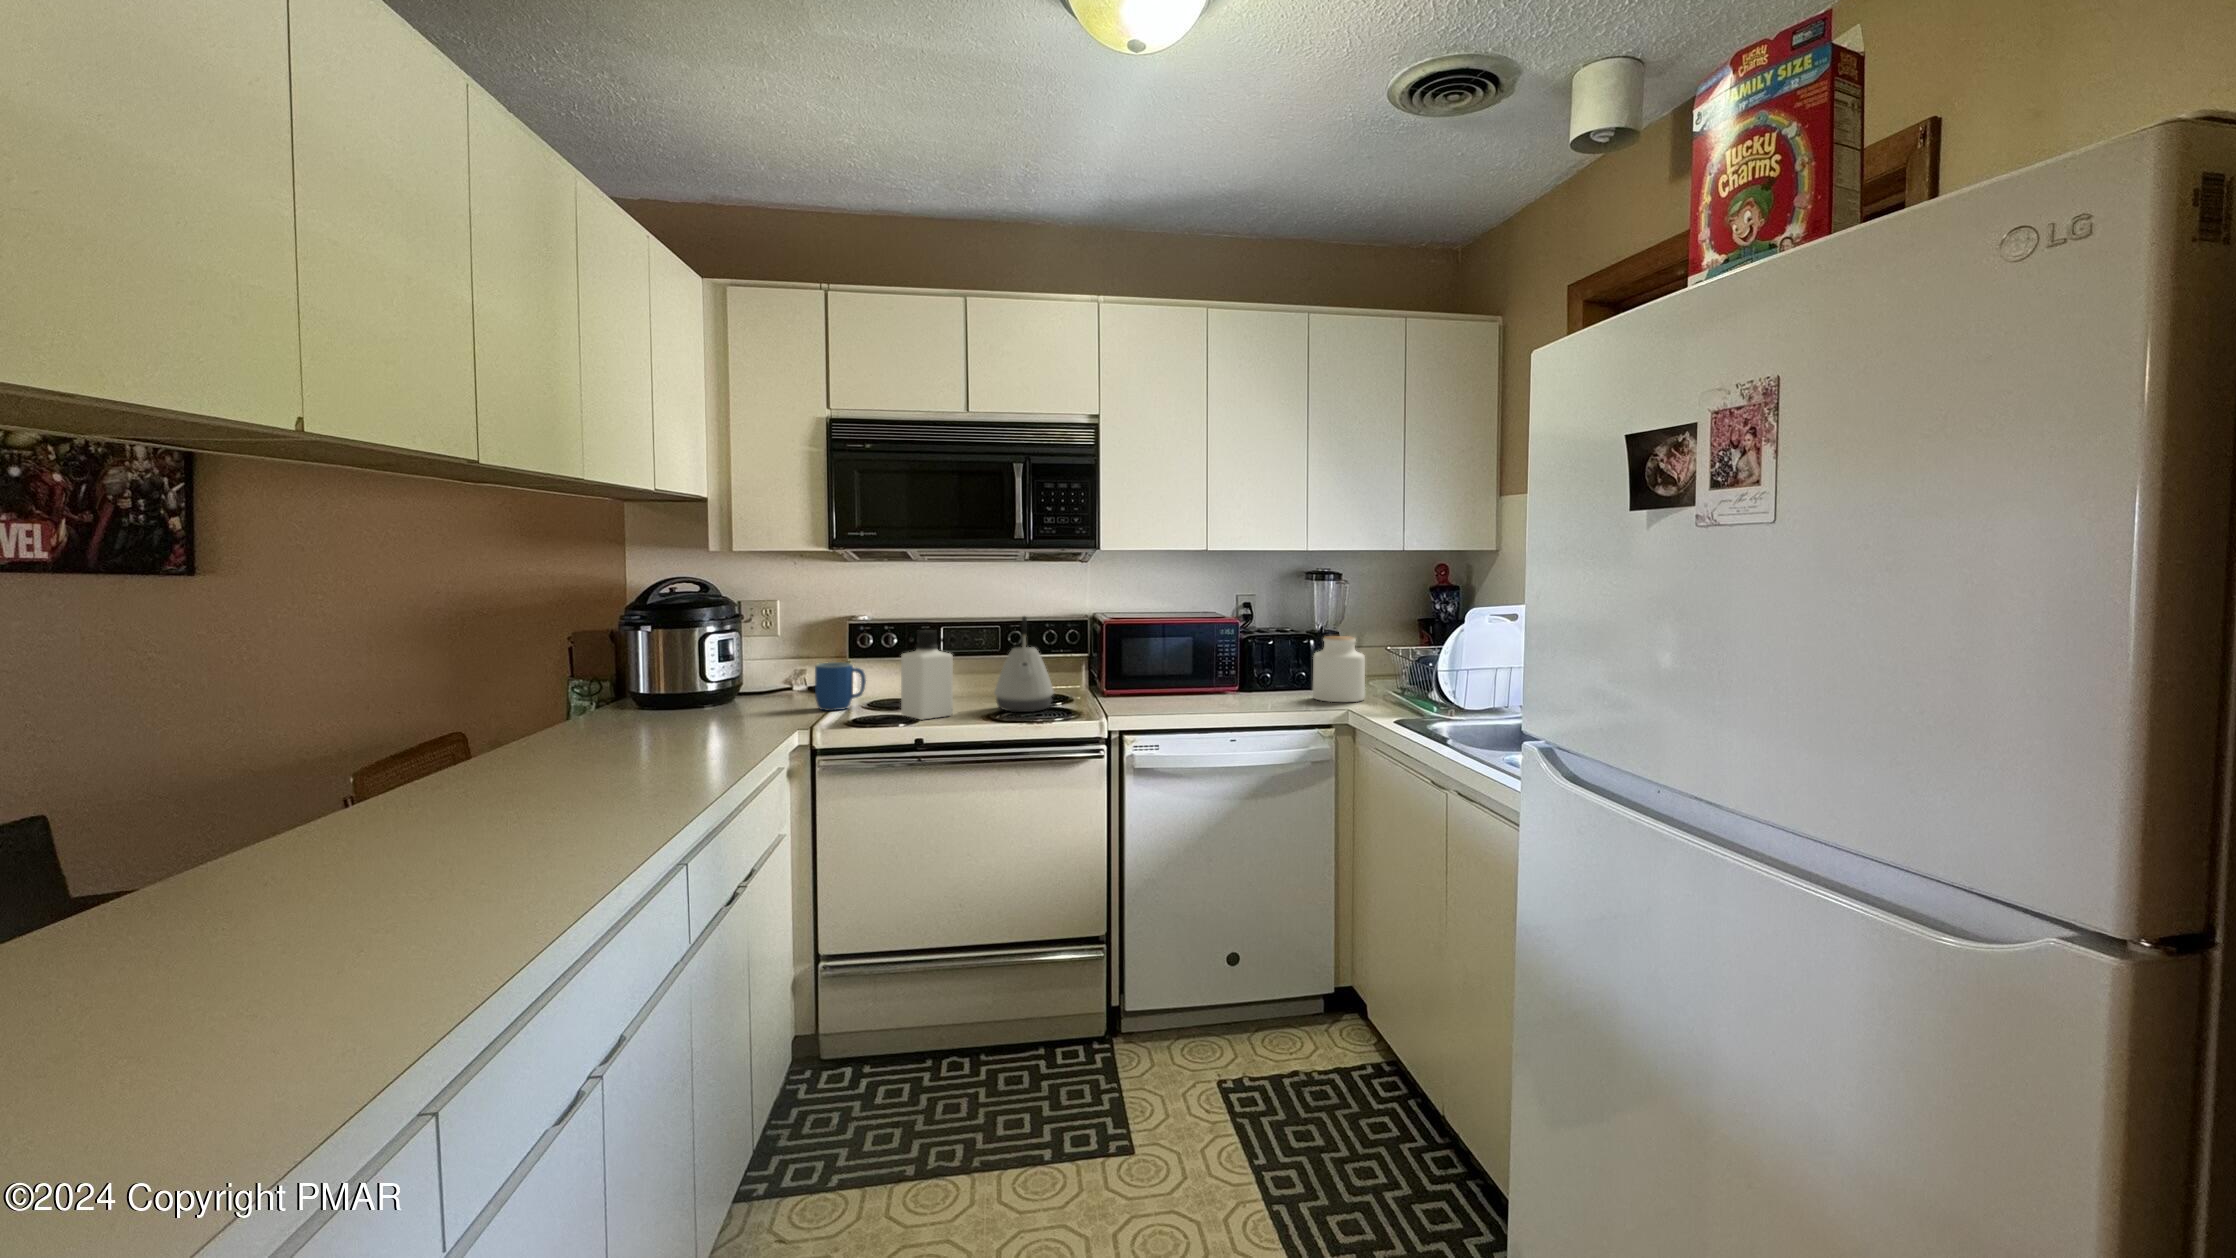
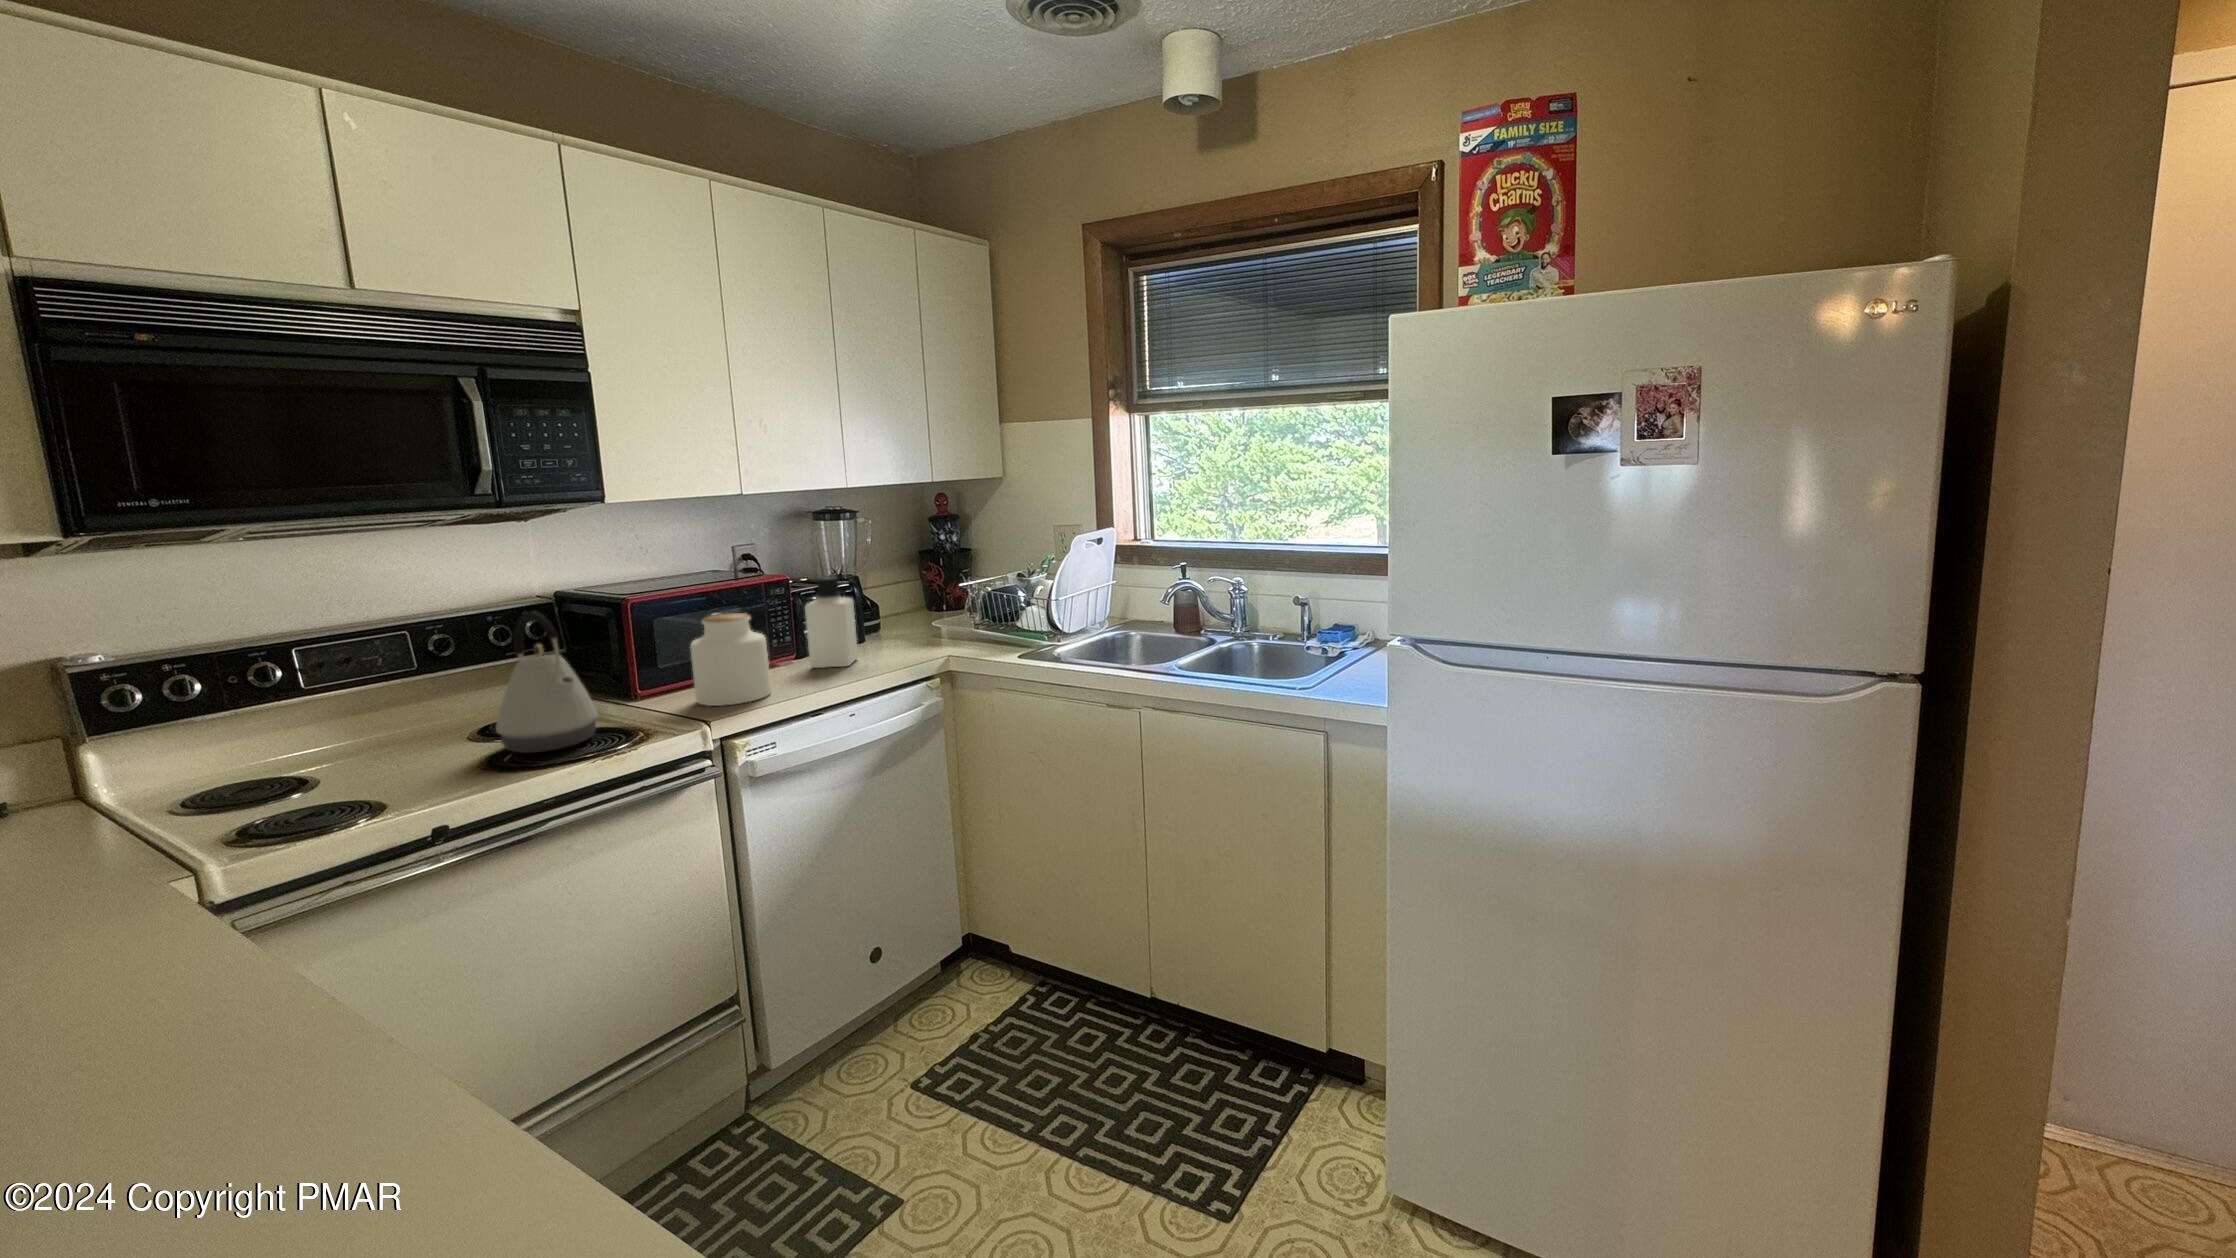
bottle: present [901,630,953,720] -> present [805,577,858,668]
jar: present [1313,636,1365,702] -> present [690,613,771,706]
mug: present [815,662,866,710] -> none [75,745,213,844]

